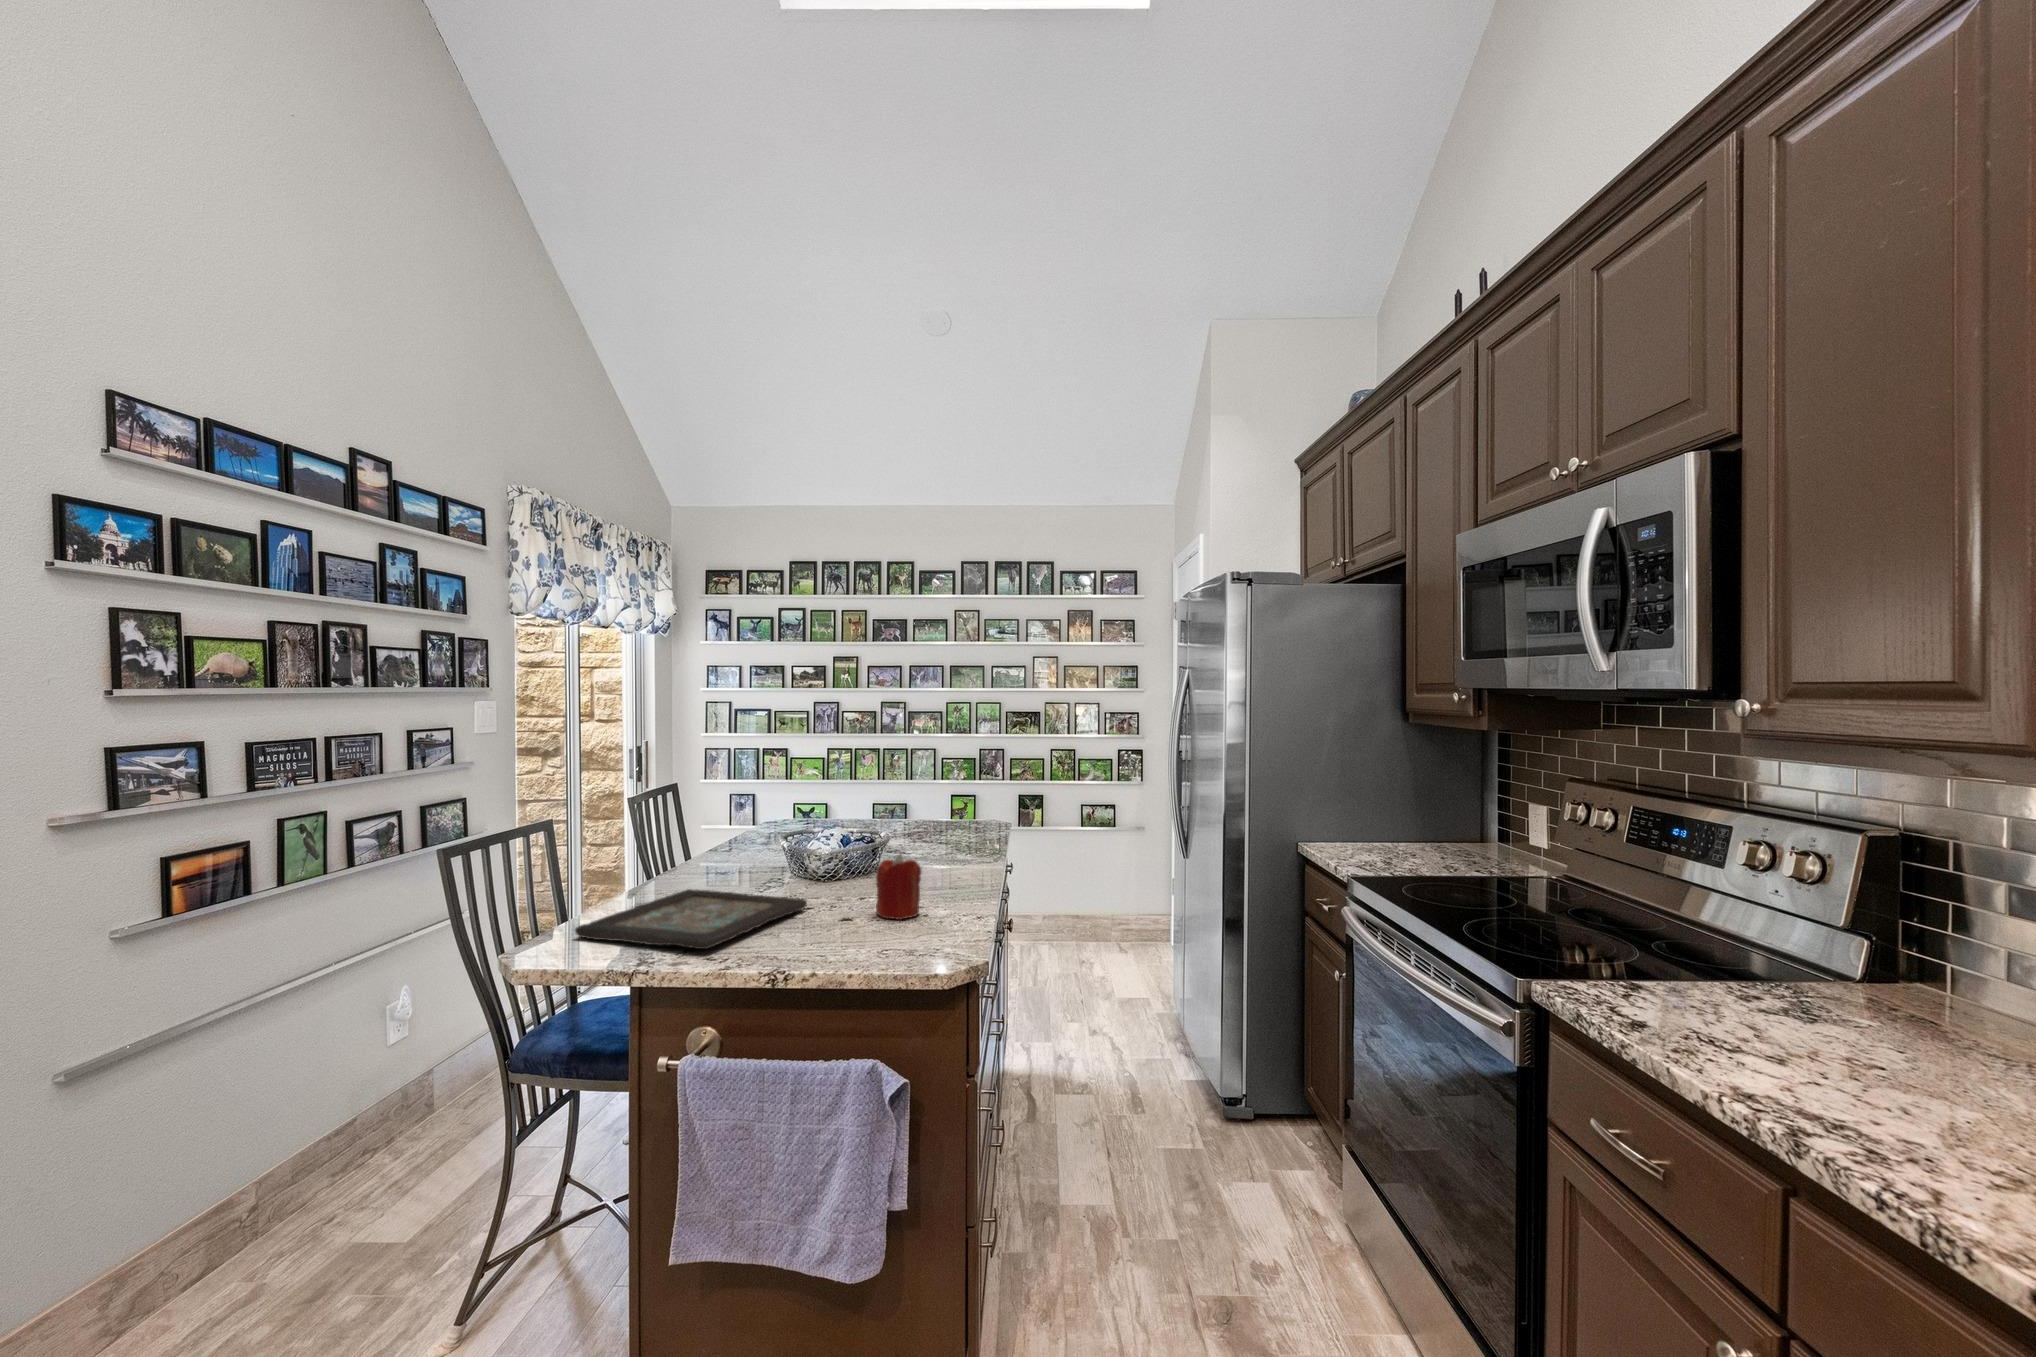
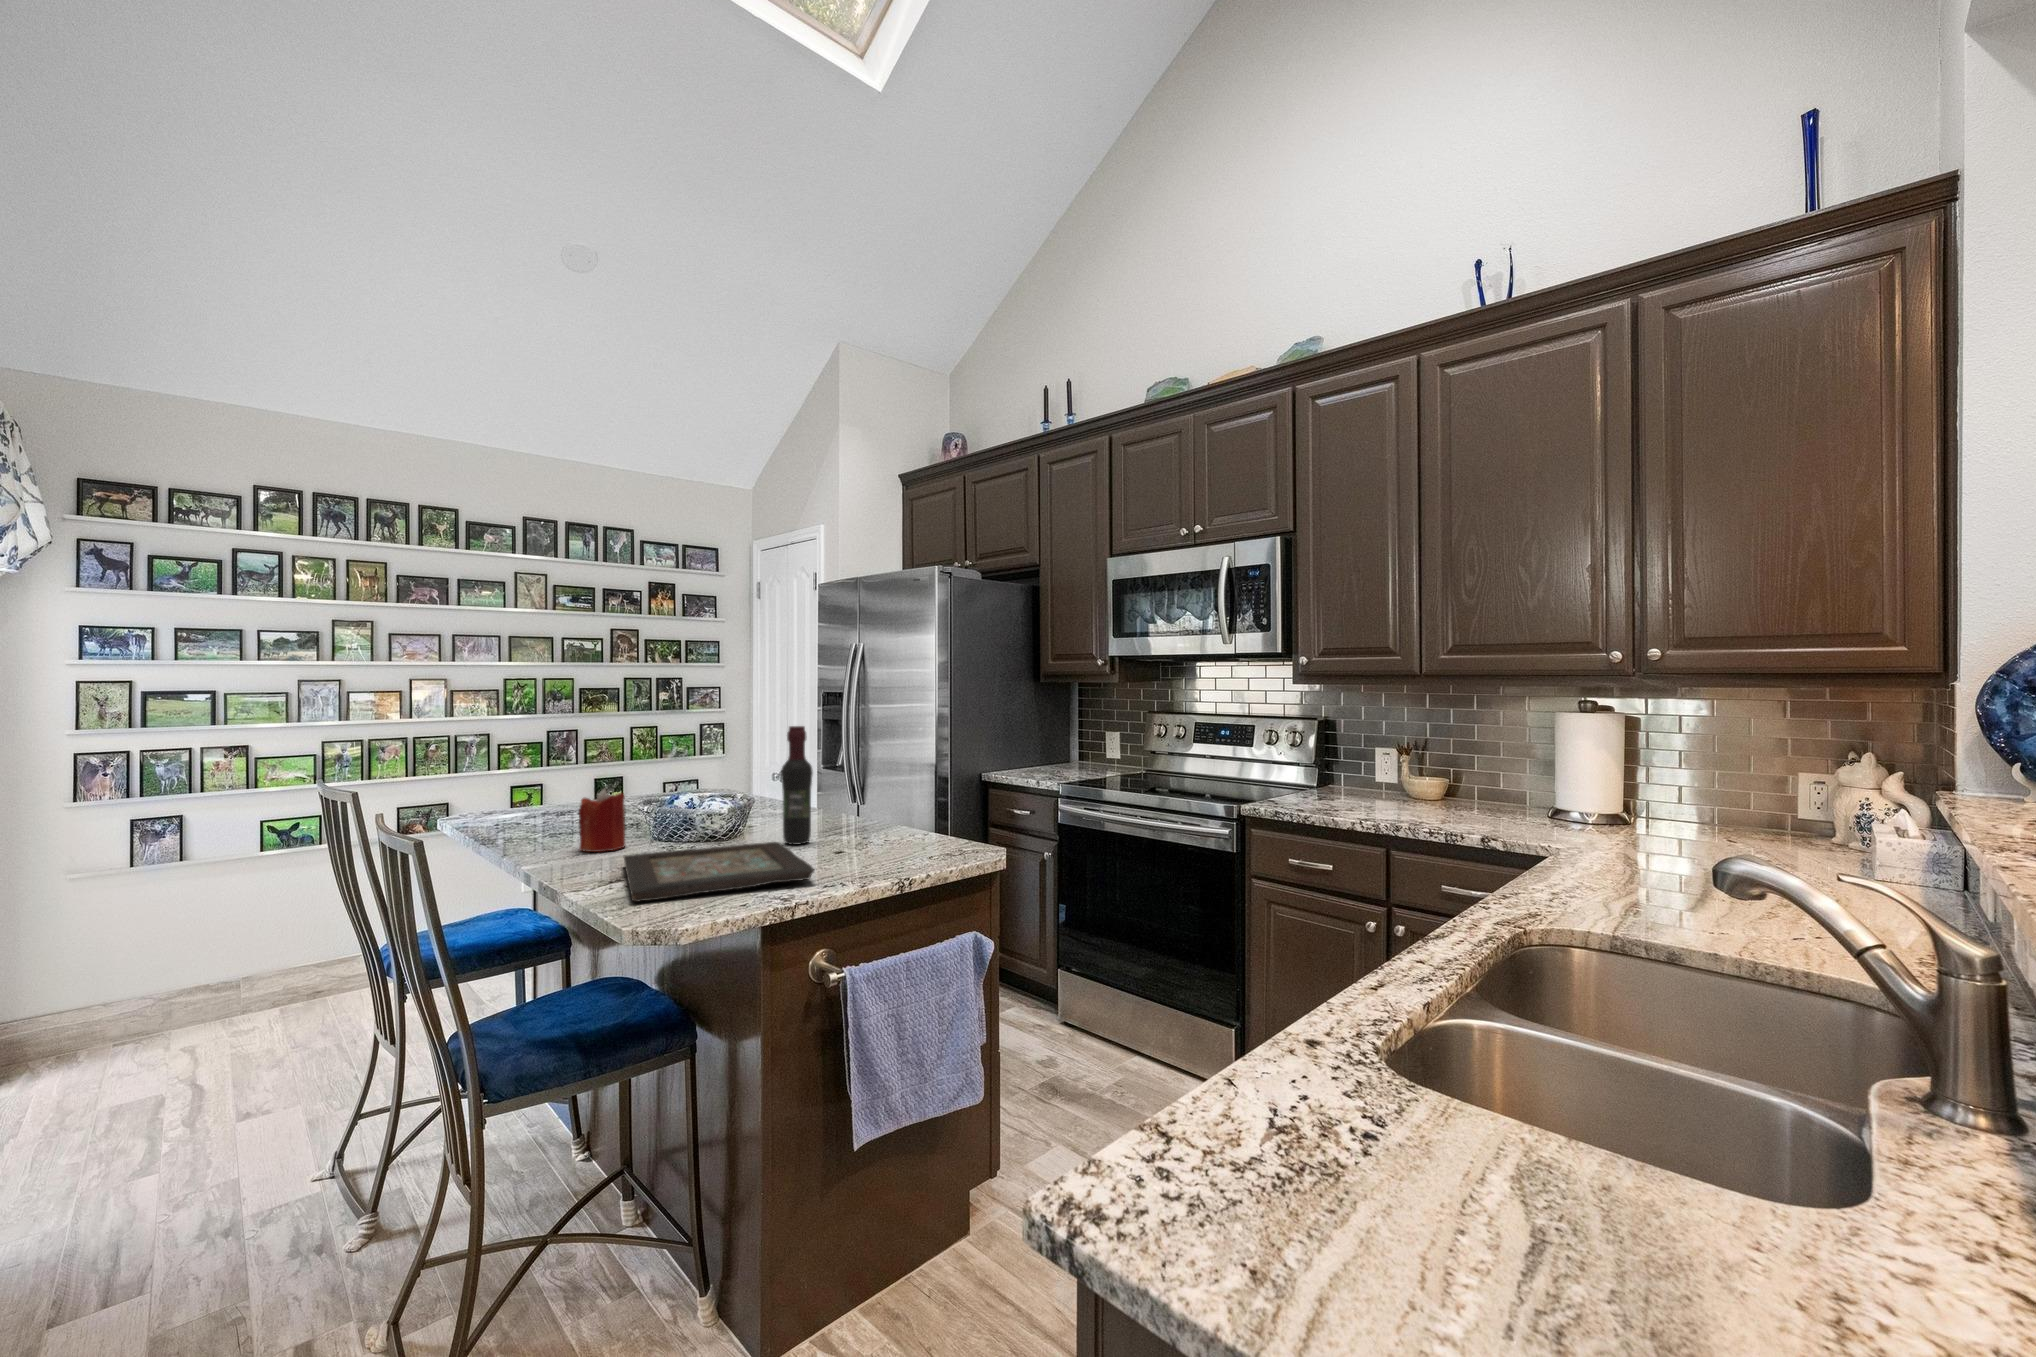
wine bottle: none [837,784,868,905] -> present [781,726,813,845]
candle: present [876,854,921,920] -> present [579,789,625,852]

